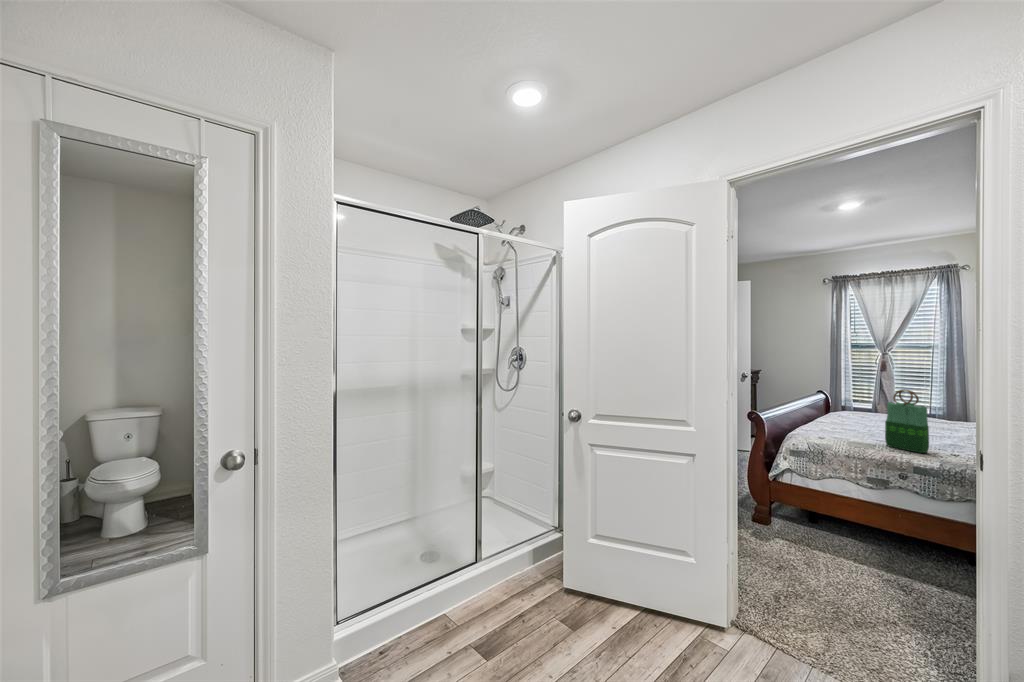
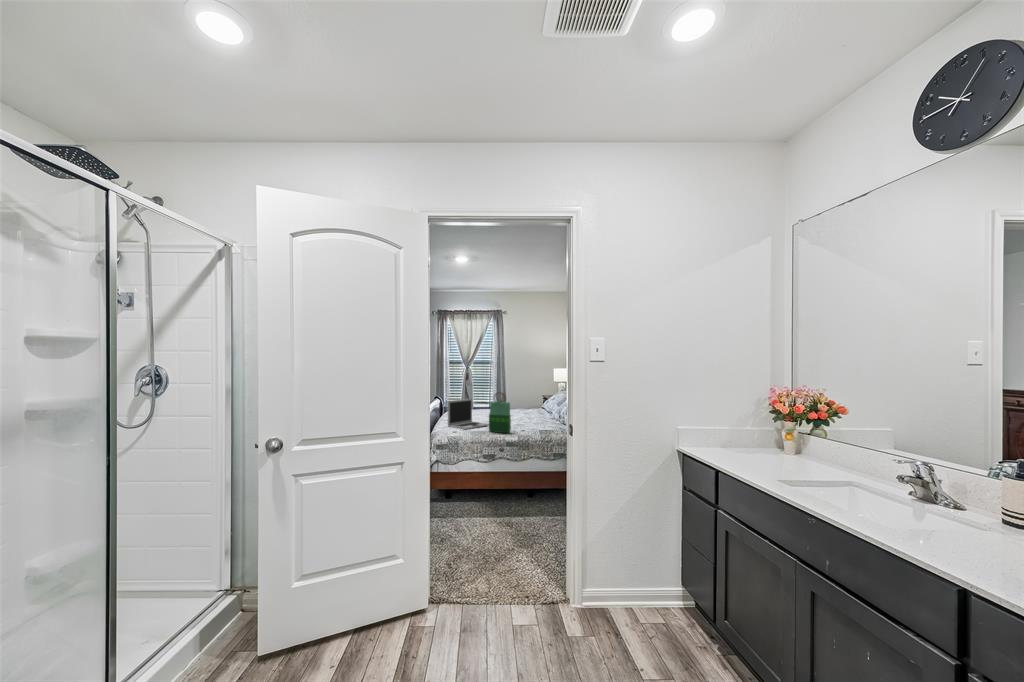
laptop: none [819,396,893,437] -> present [448,399,489,429]

